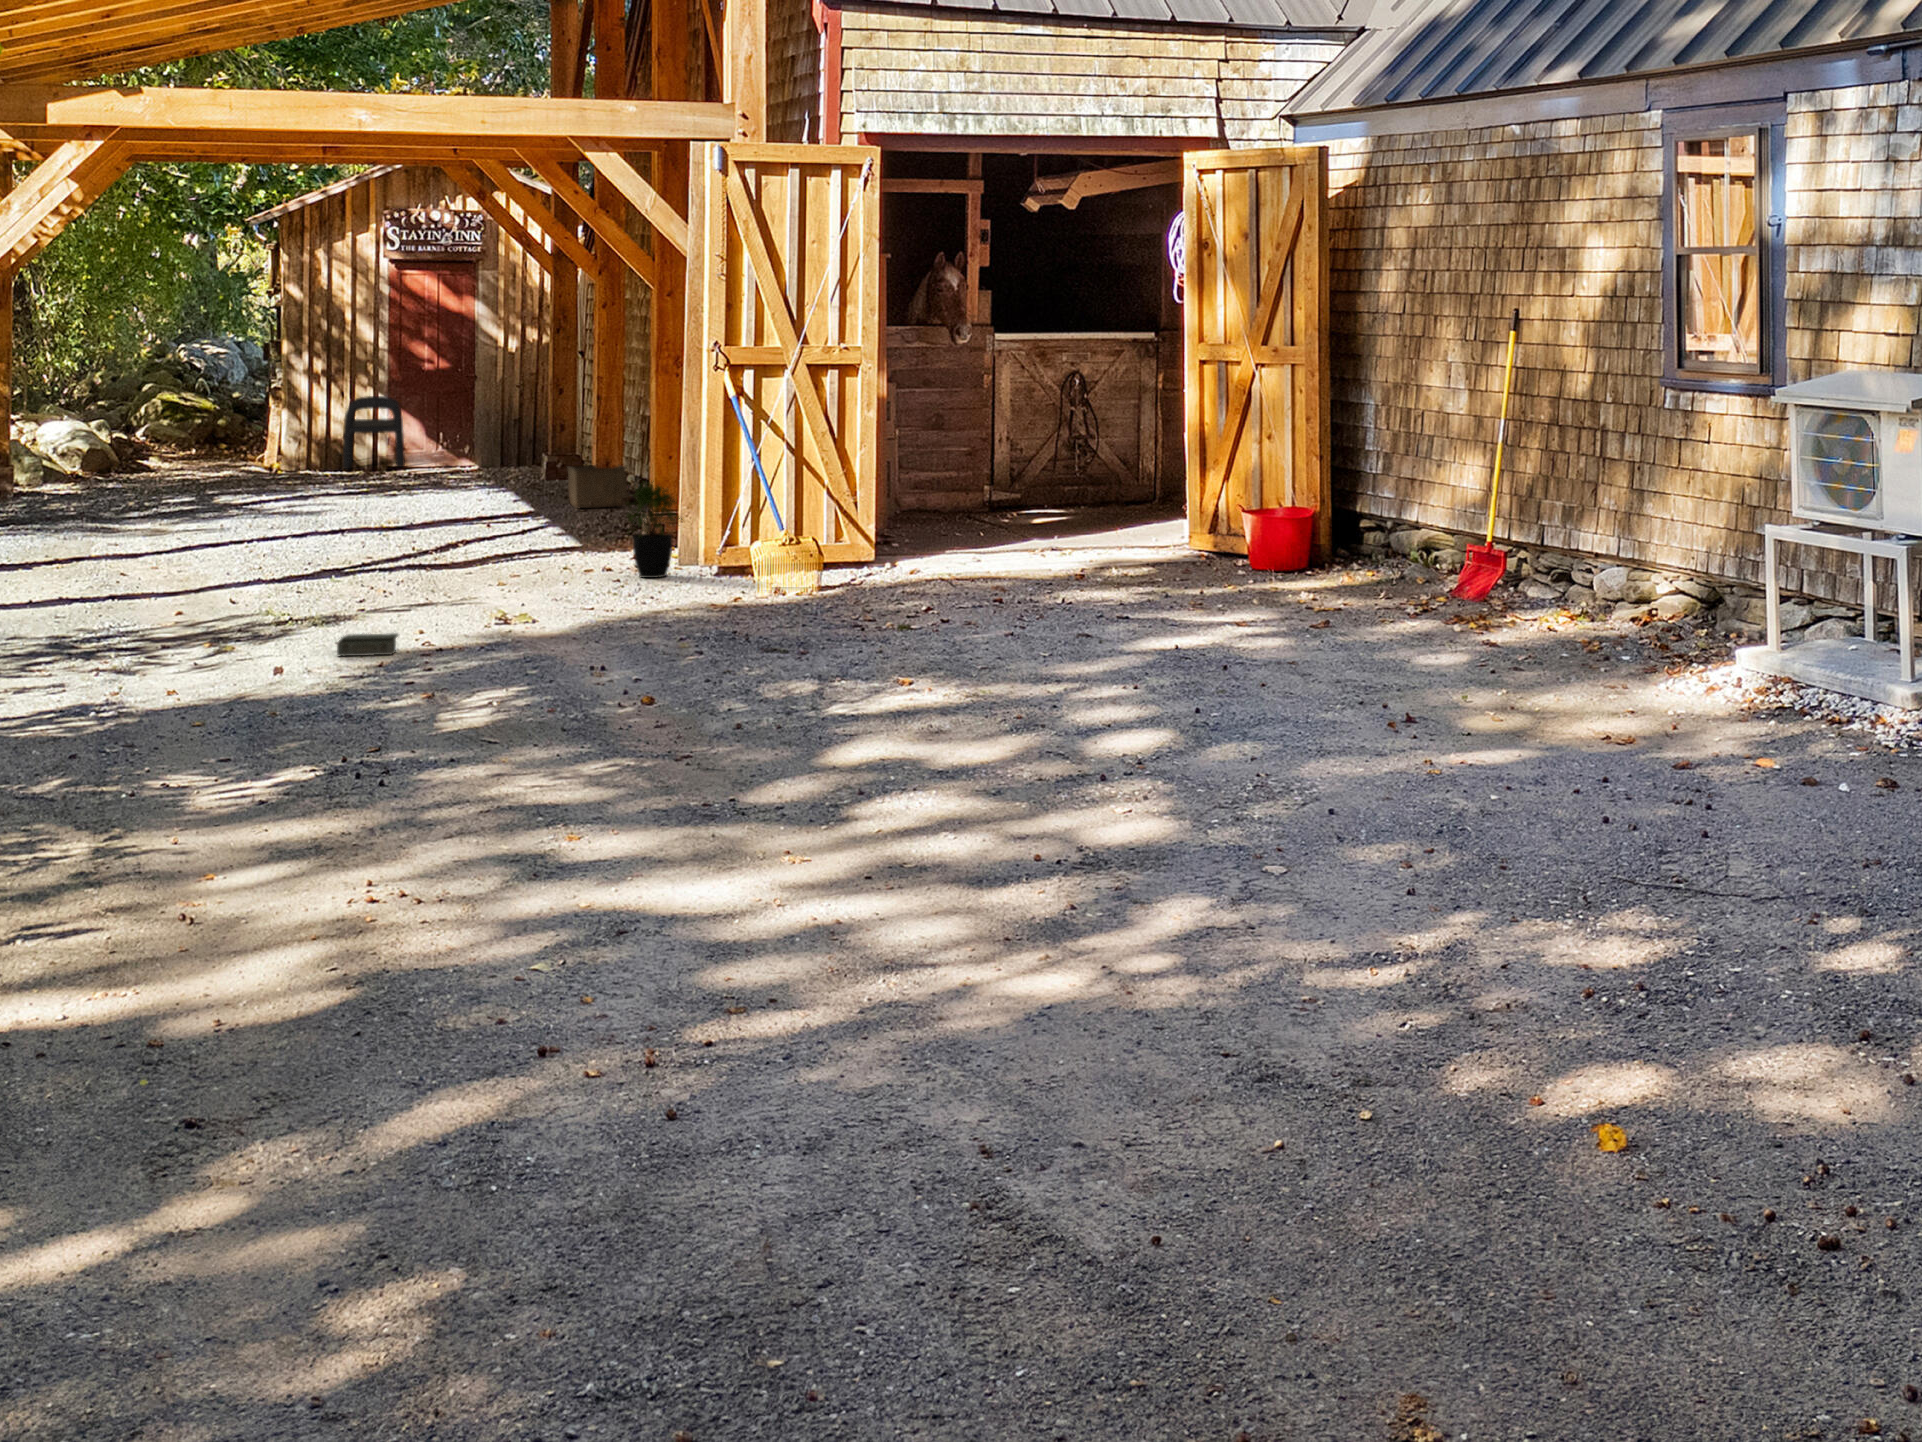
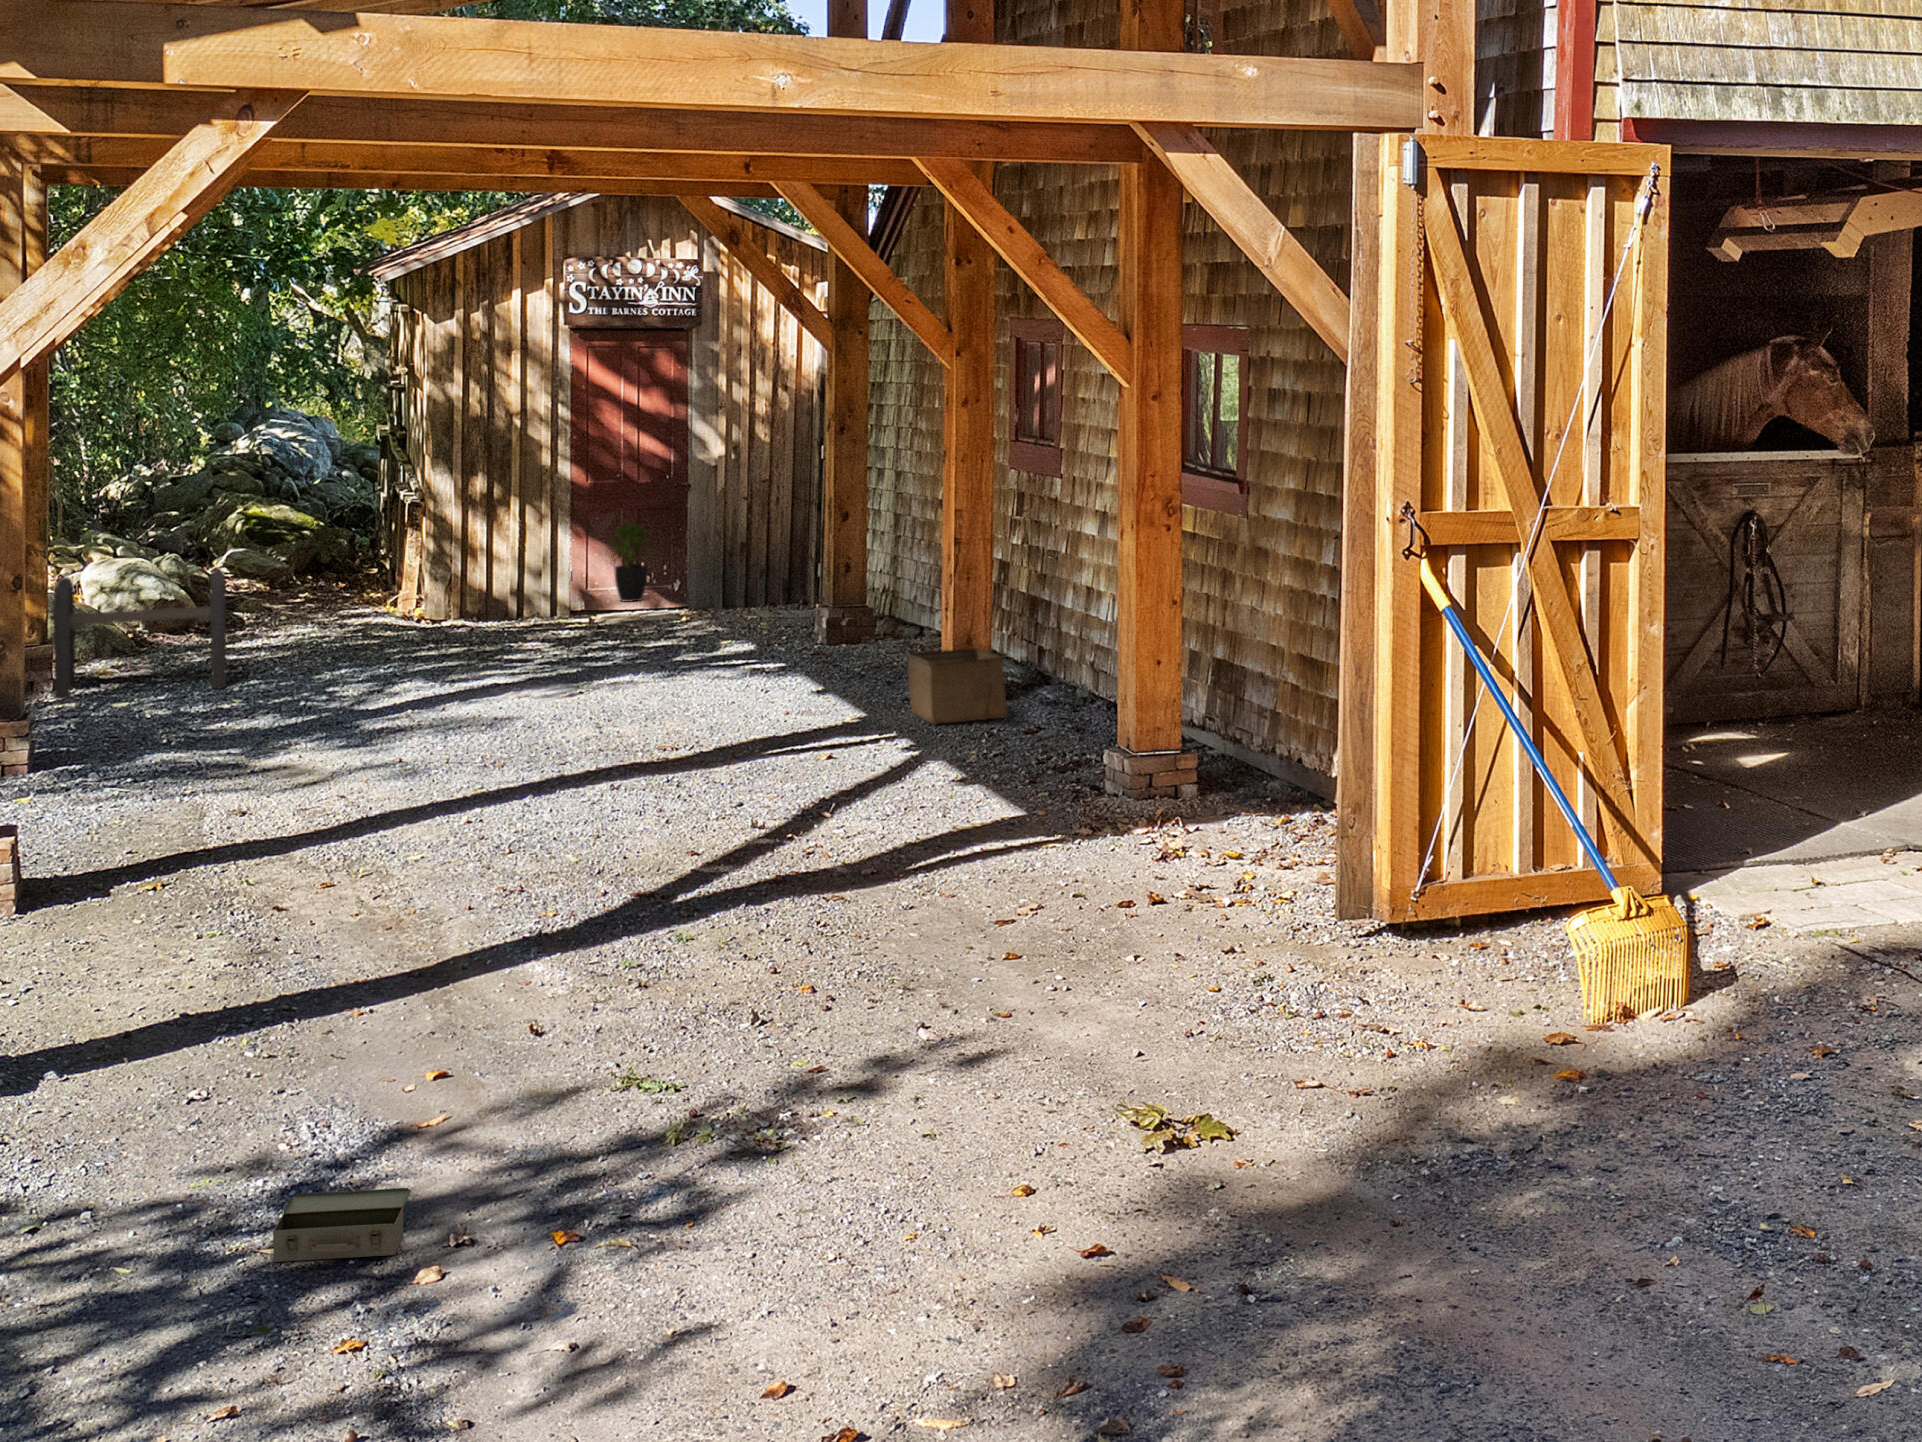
bench: present [343,396,405,469] -> present [54,570,227,699]
potted plant: present [628,481,682,578] -> present [609,522,656,602]
toolbox: present [337,633,398,656] -> present [273,1188,411,1262]

